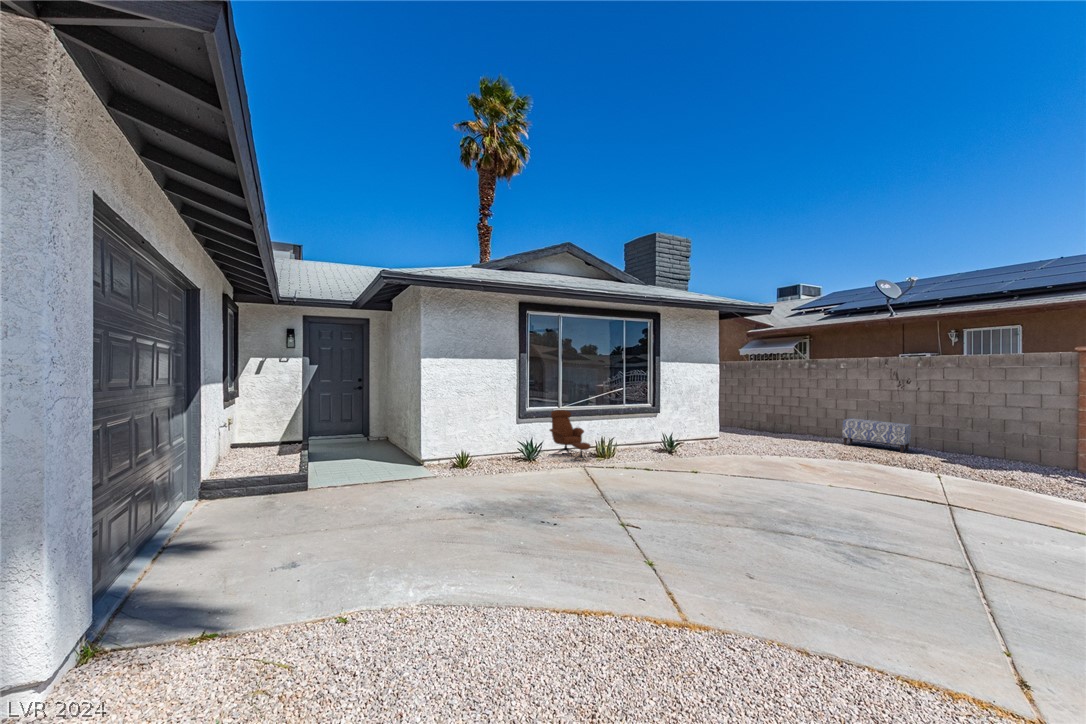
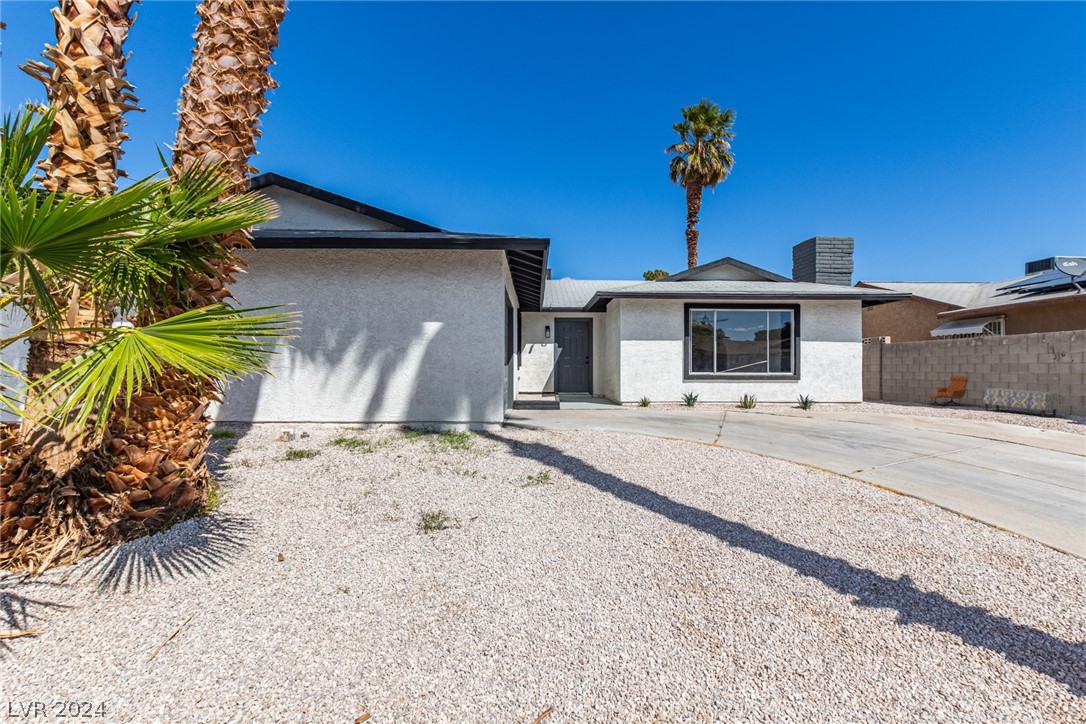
lounge chair: present [550,410,591,461] -> present [928,376,968,405]

